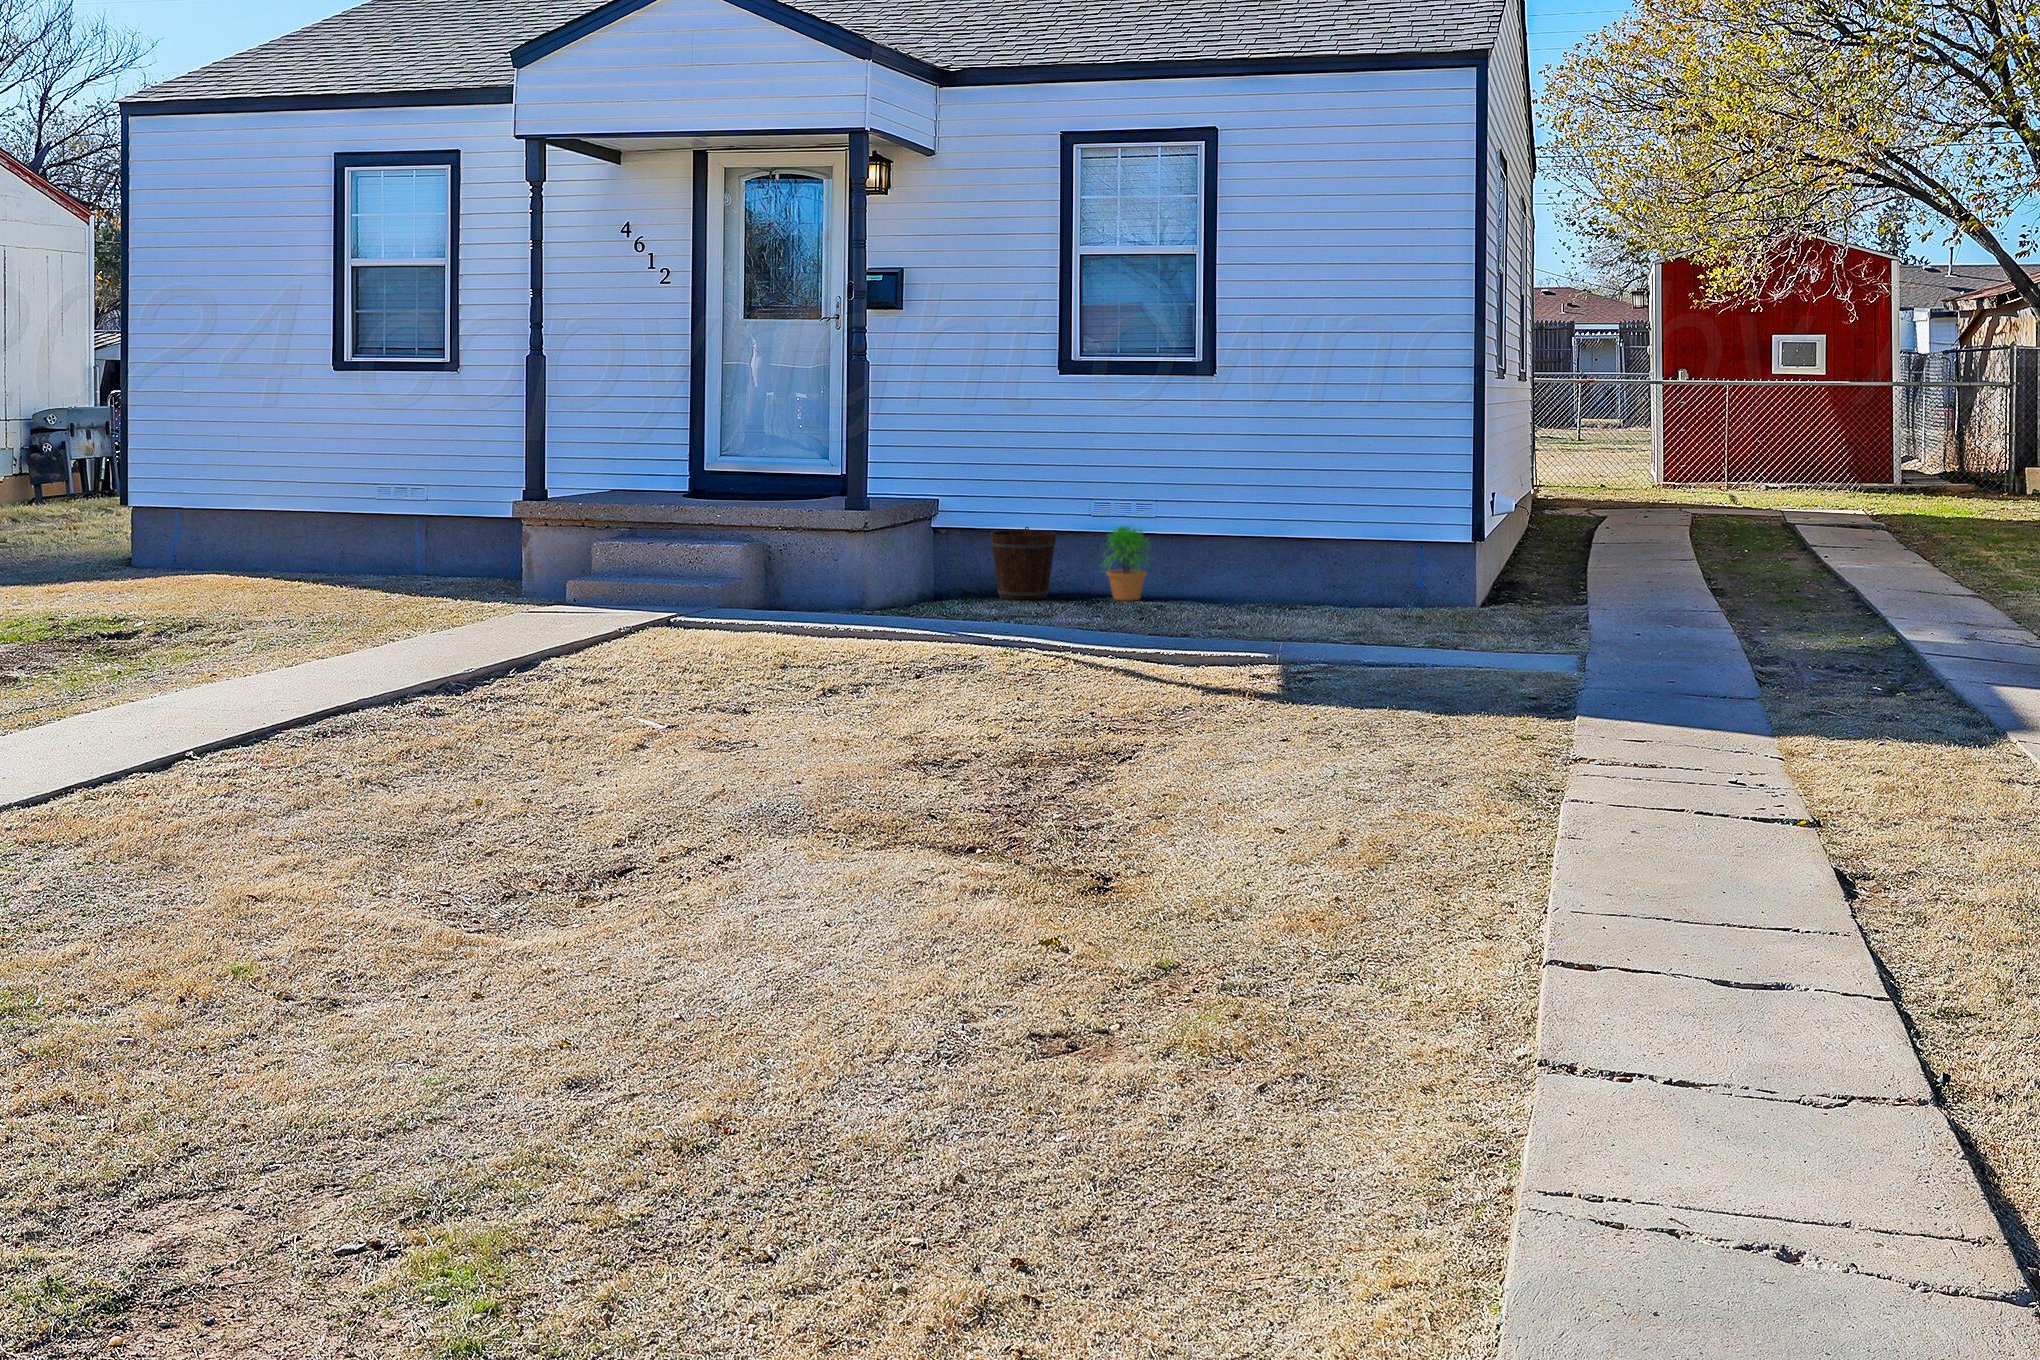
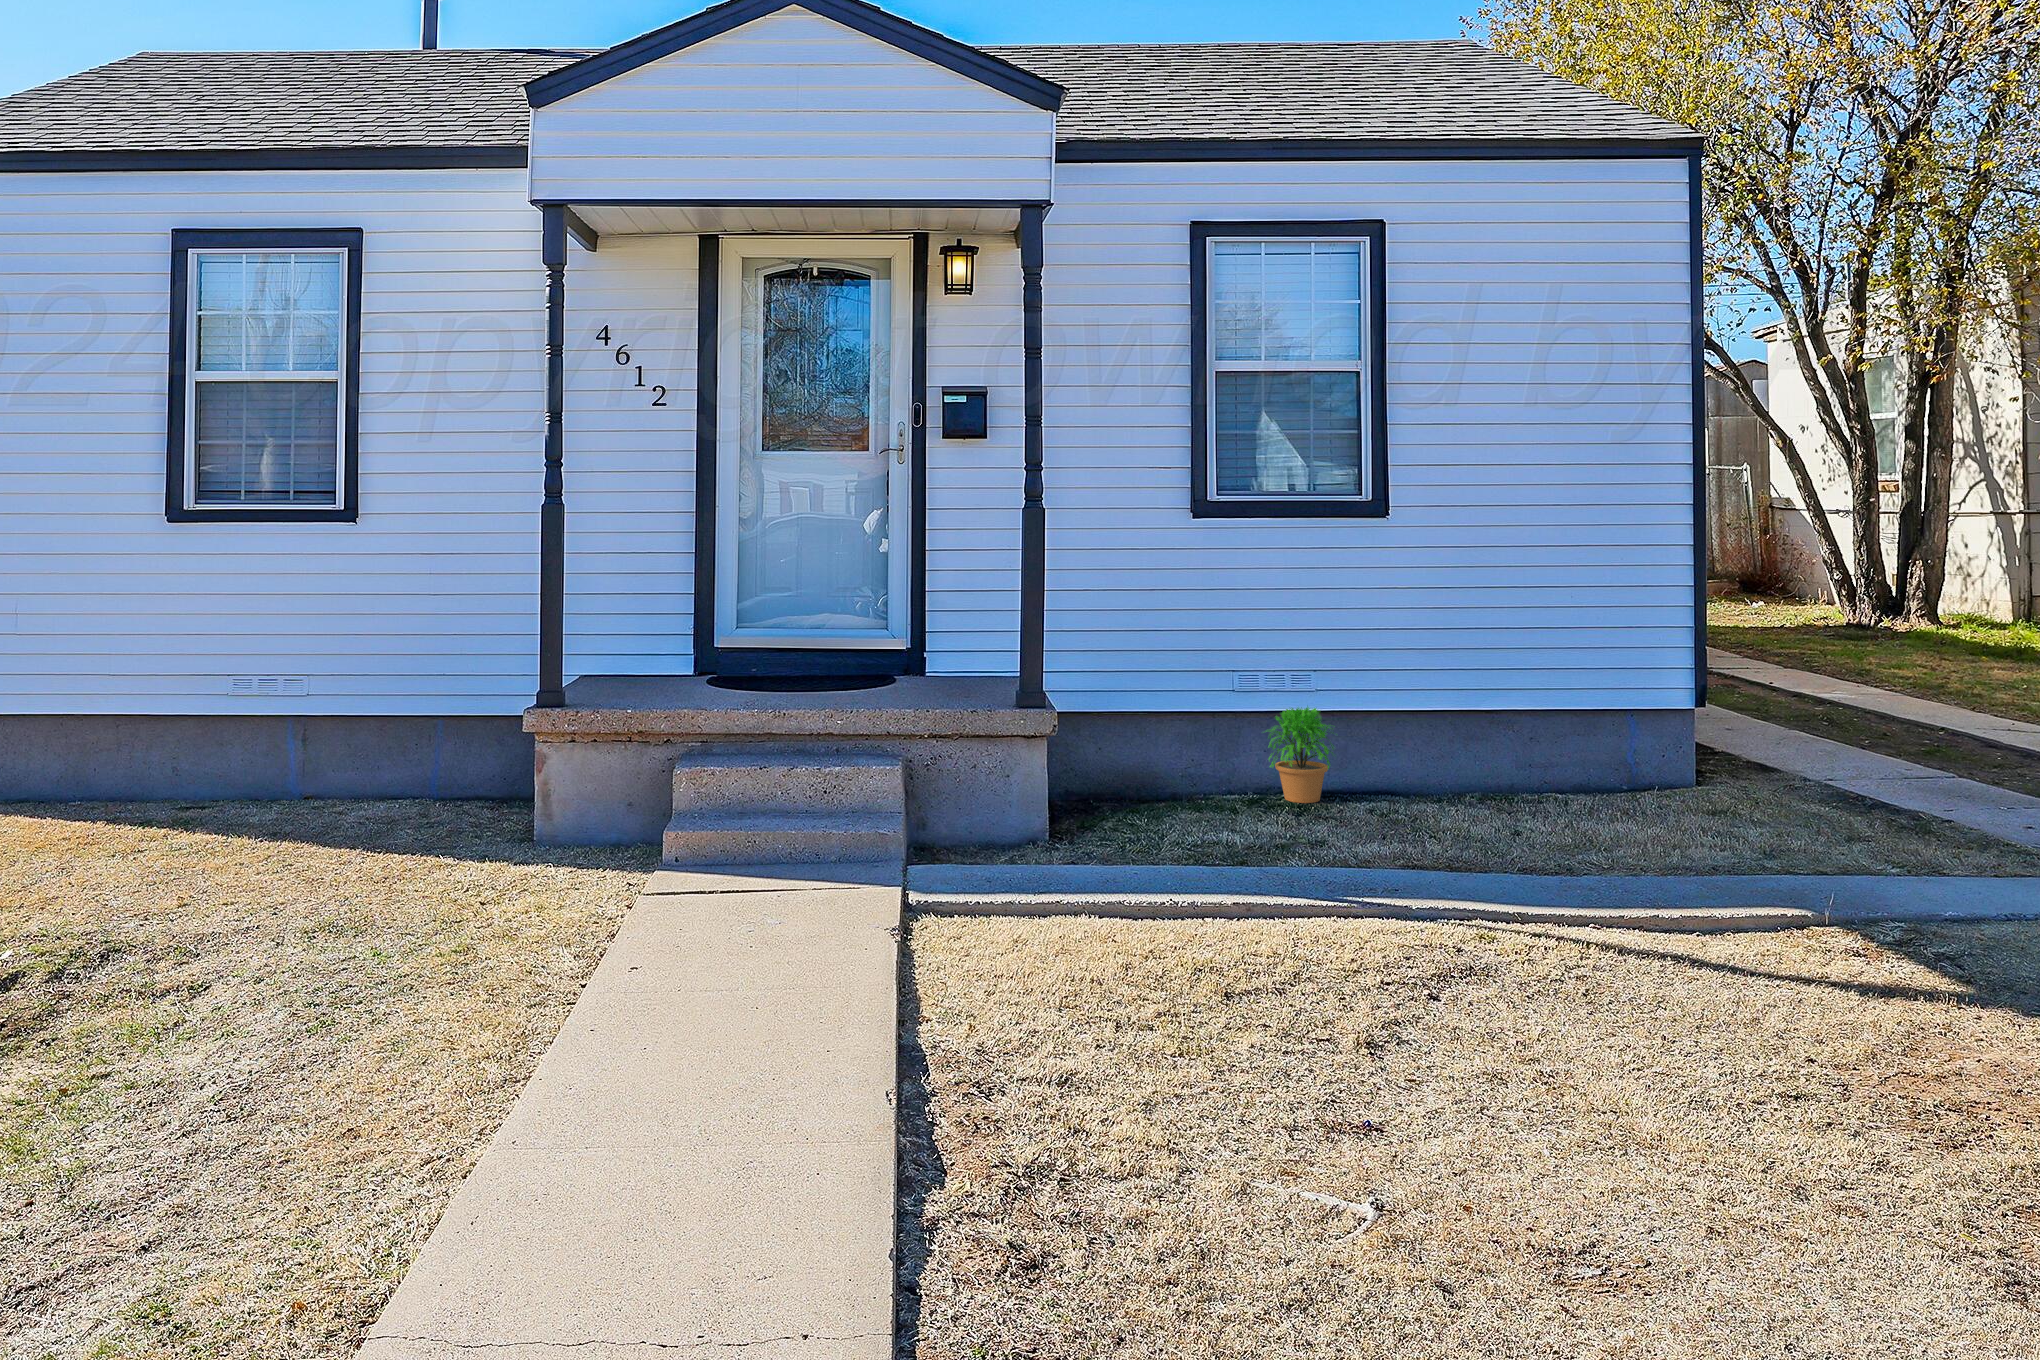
bucket: present [990,527,1056,600] -> none [1132,711,1217,810]

